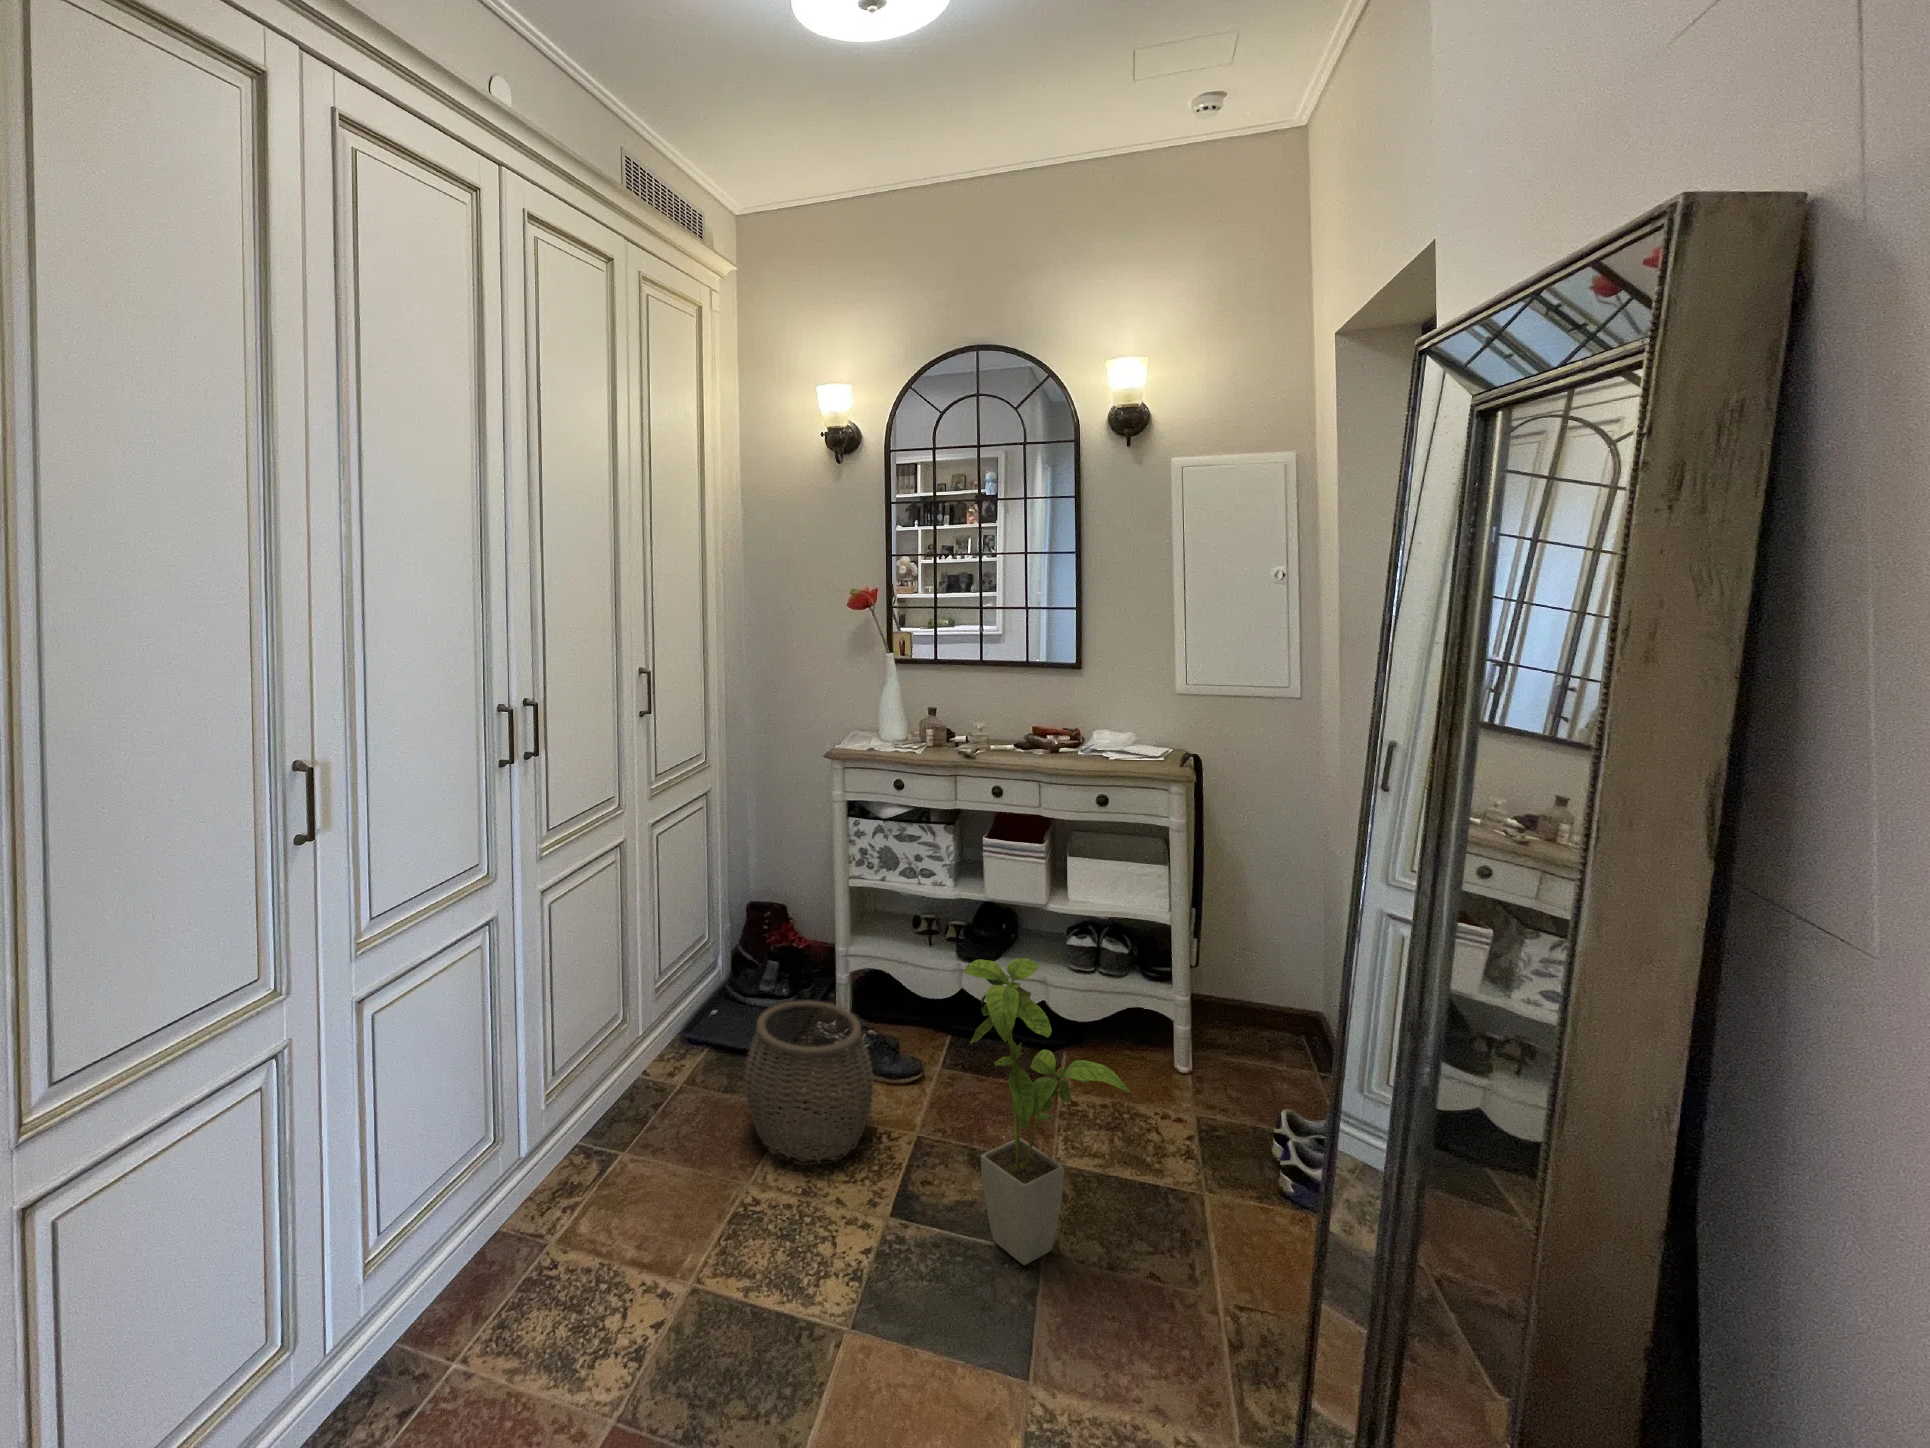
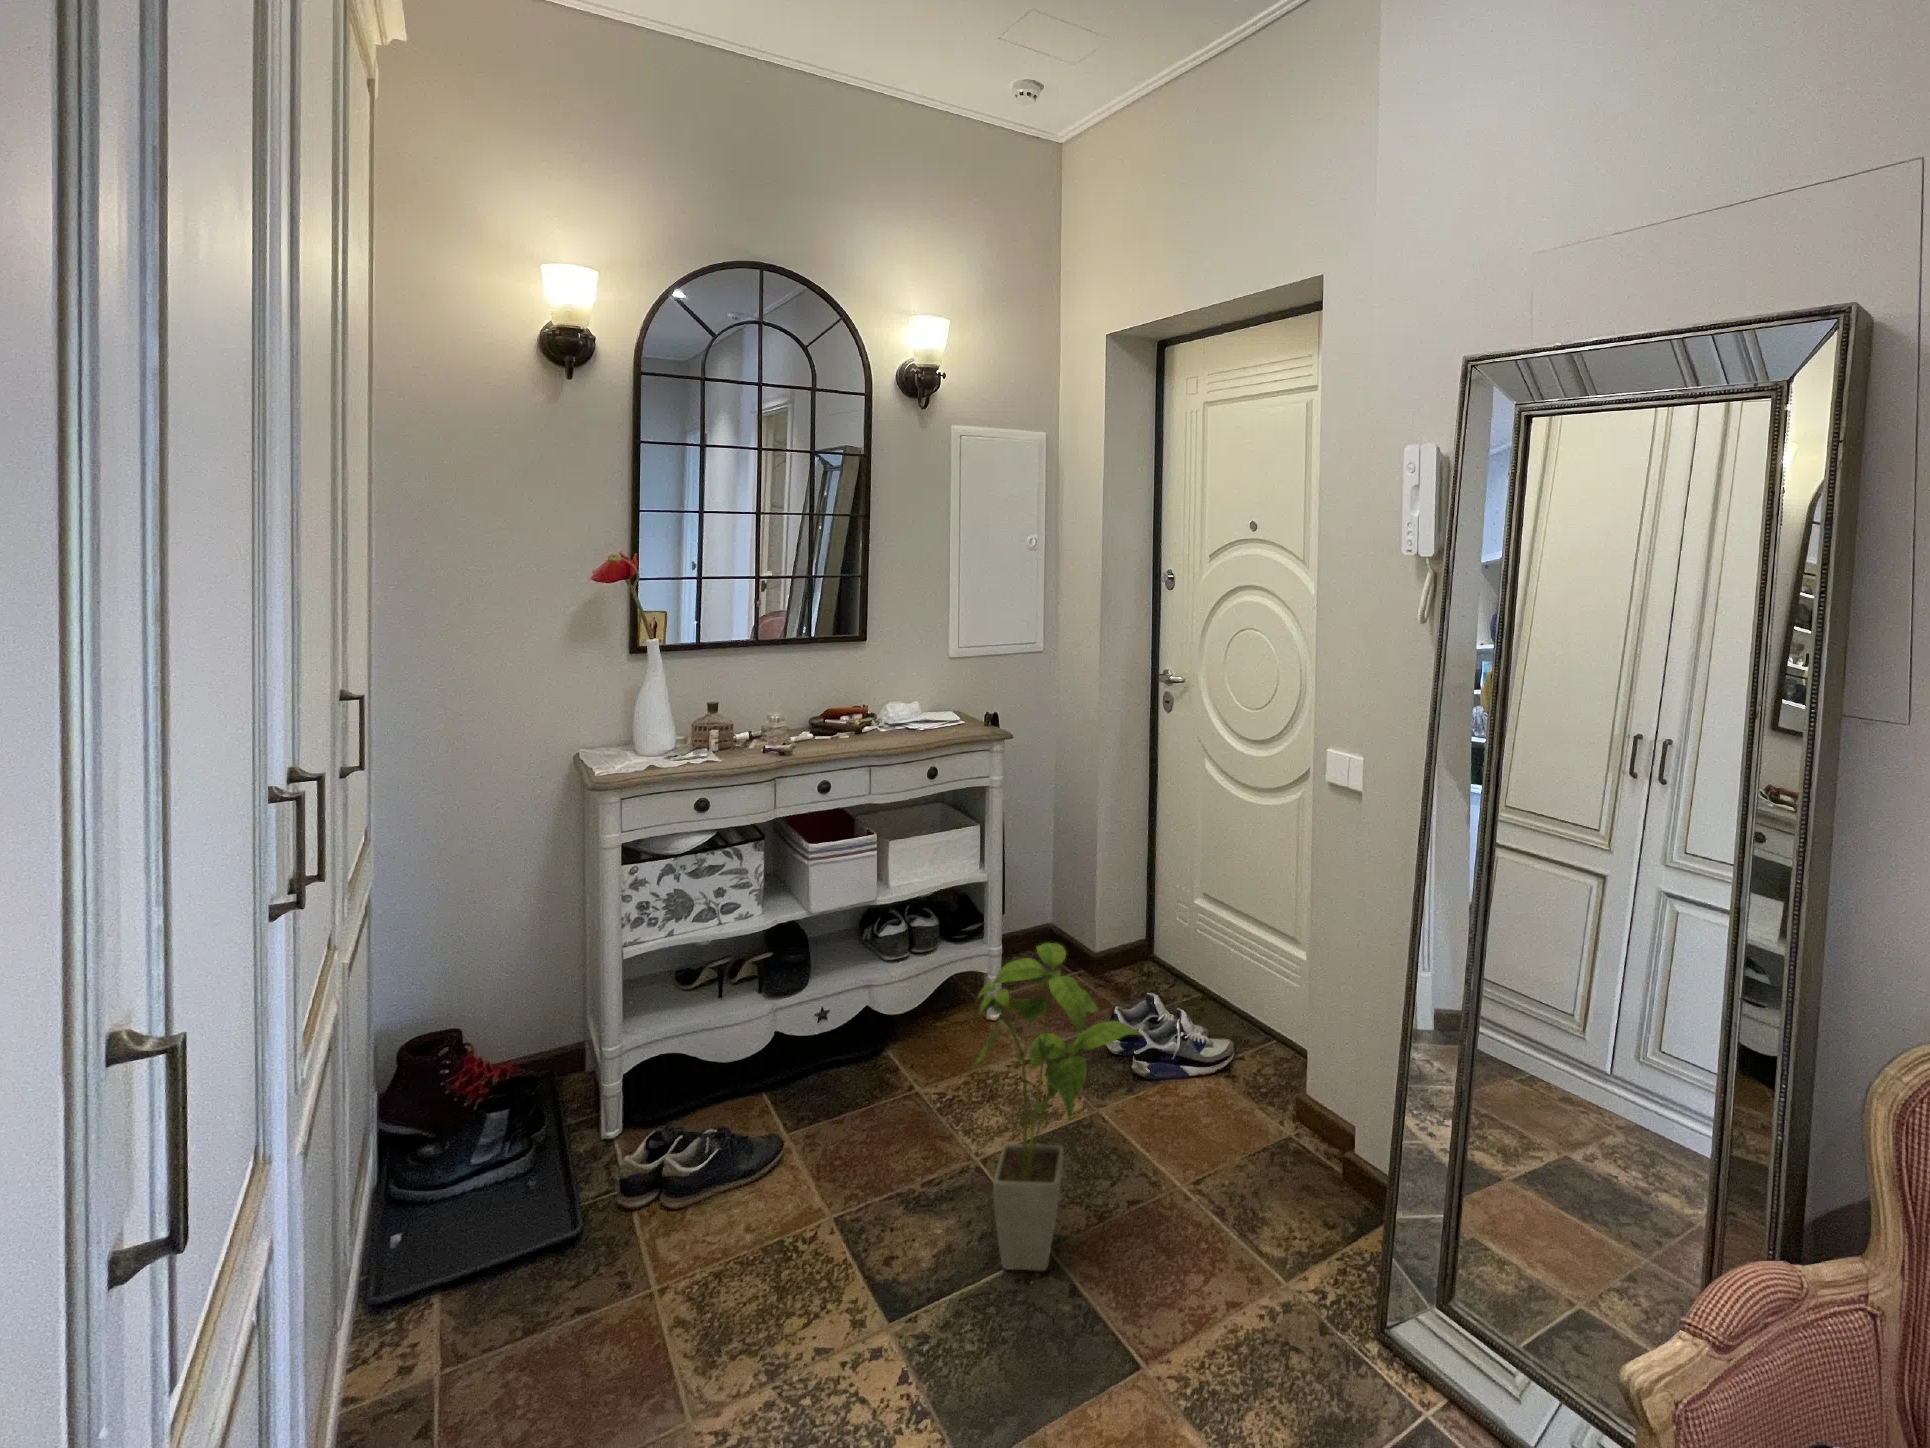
woven basket: present [744,1000,873,1162] -> none [606,1112,802,1359]

